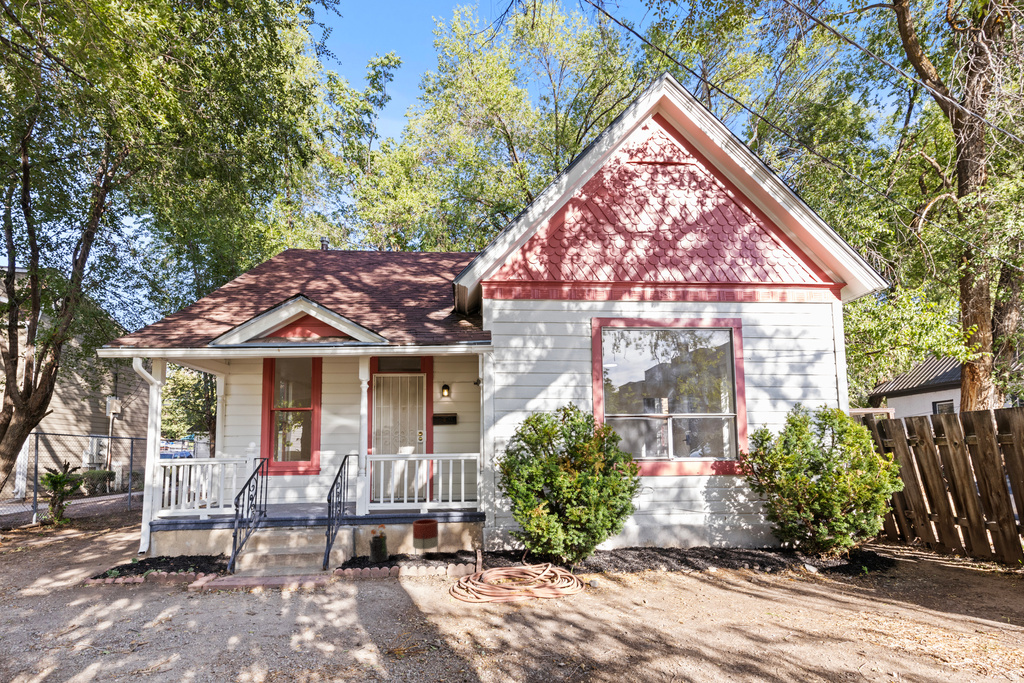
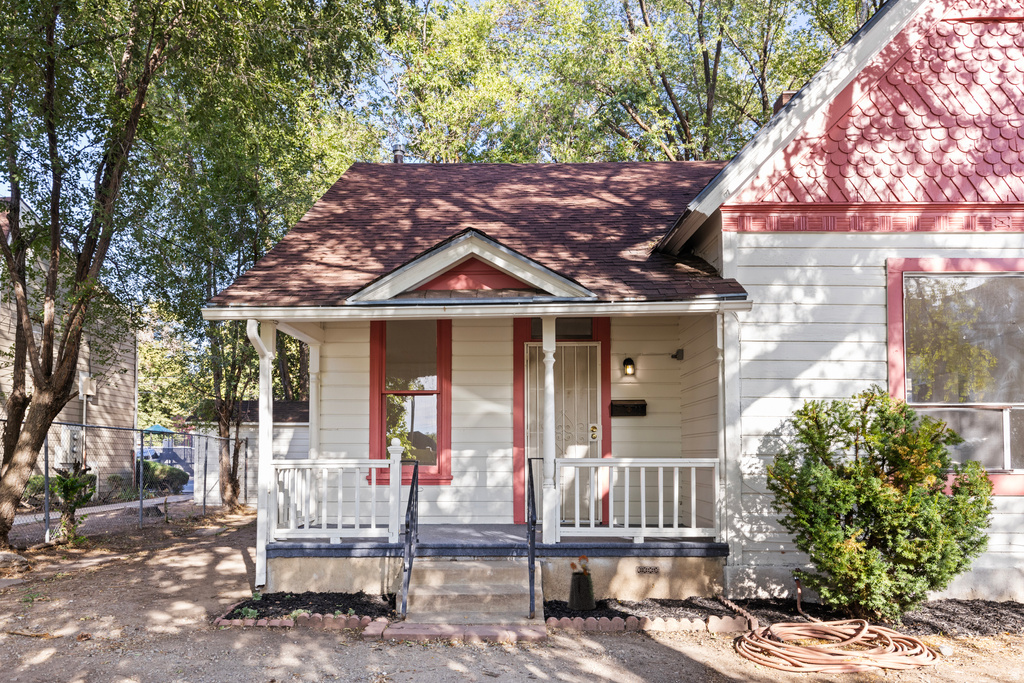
planter: present [413,519,438,553] -> none [630,550,668,610]

